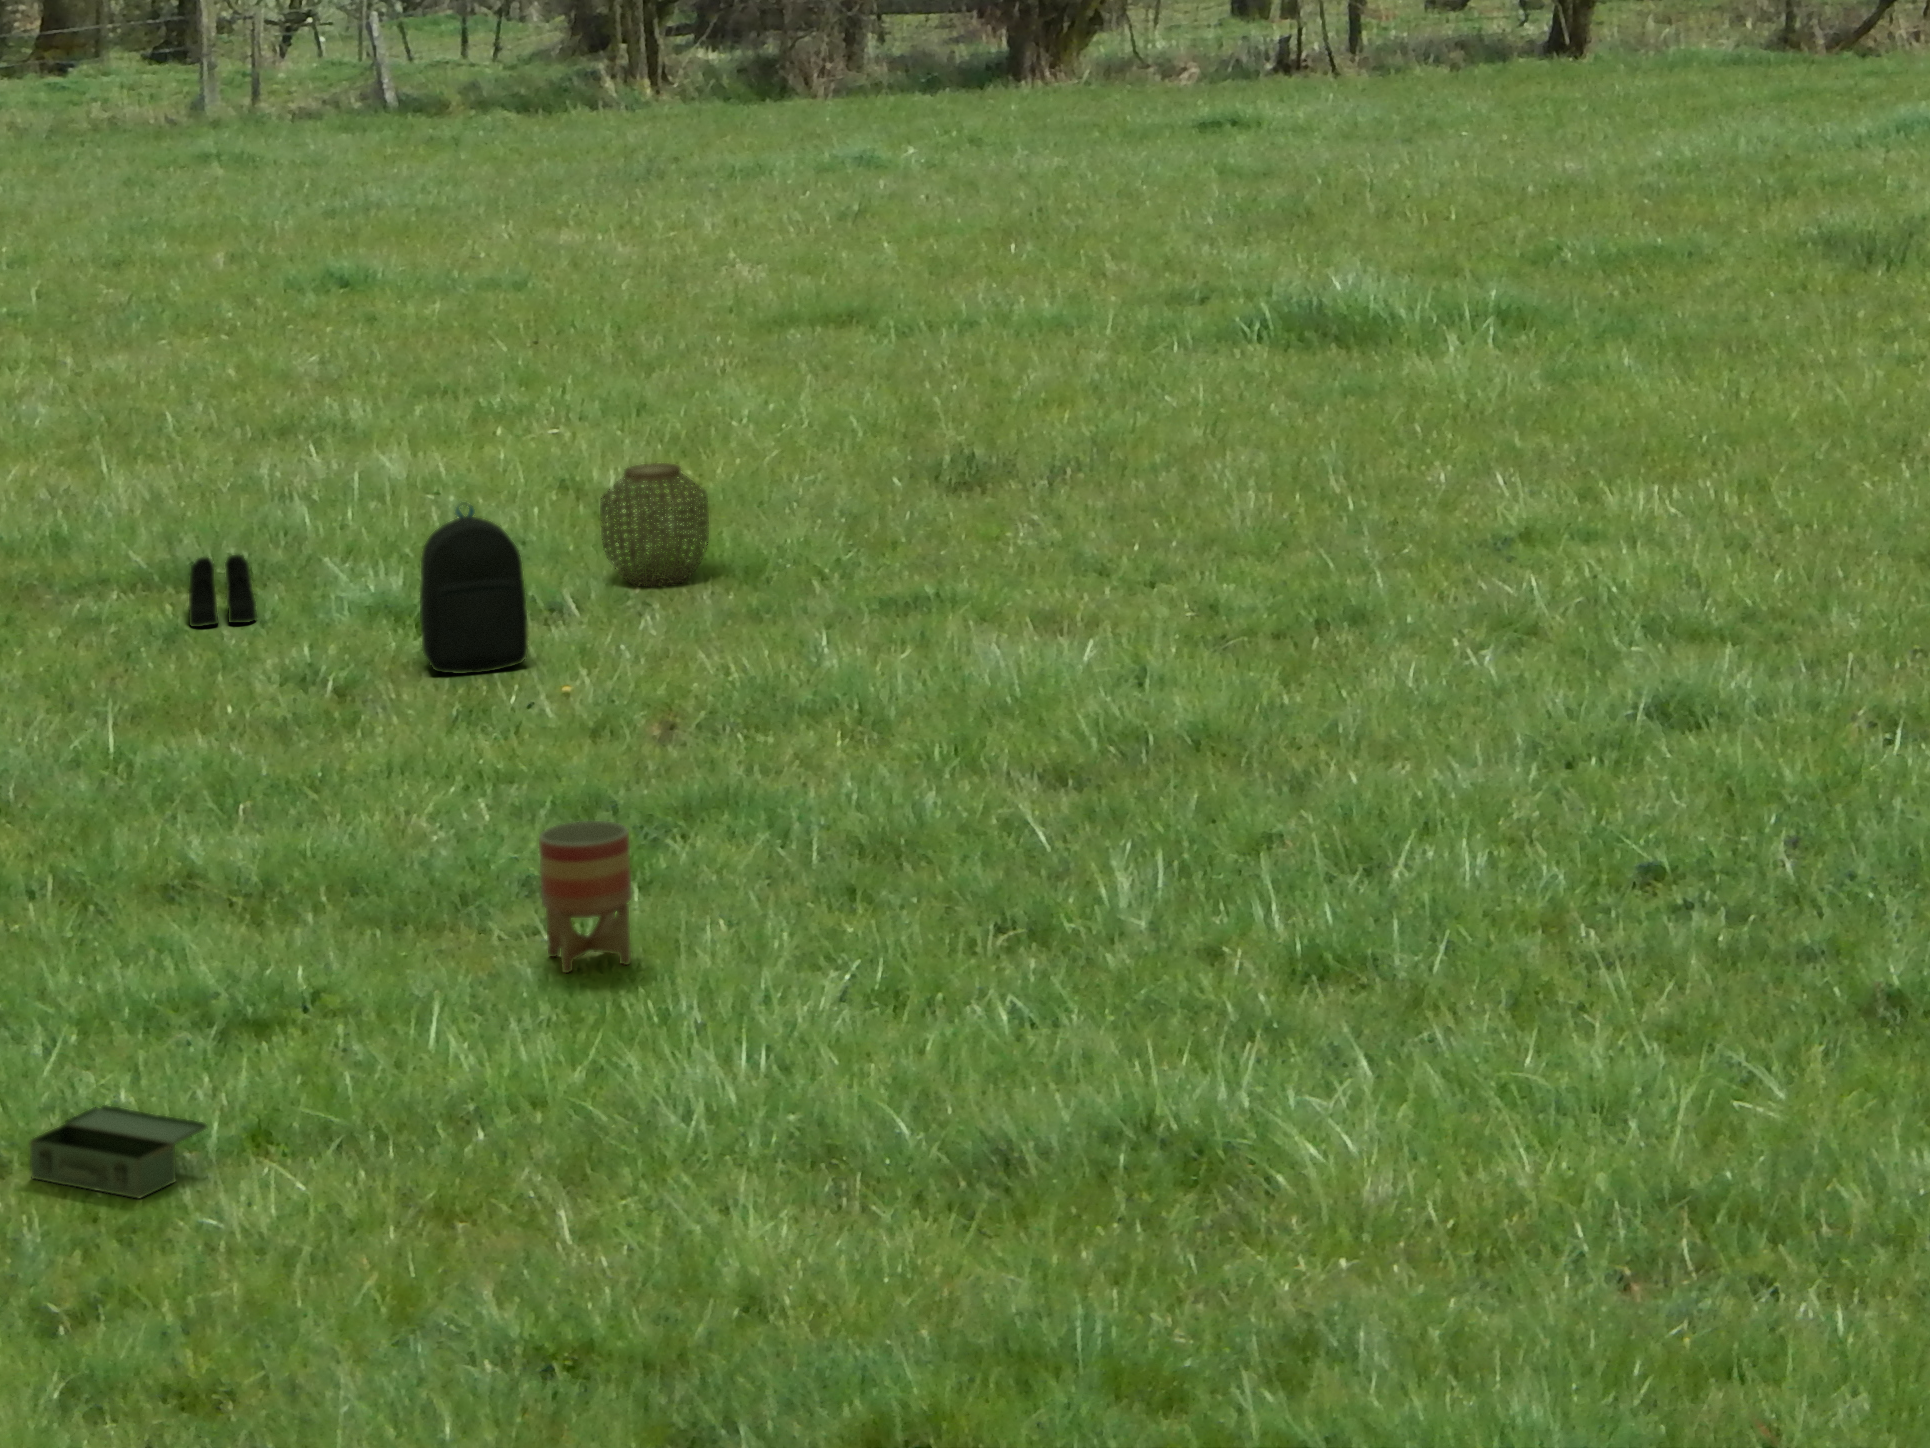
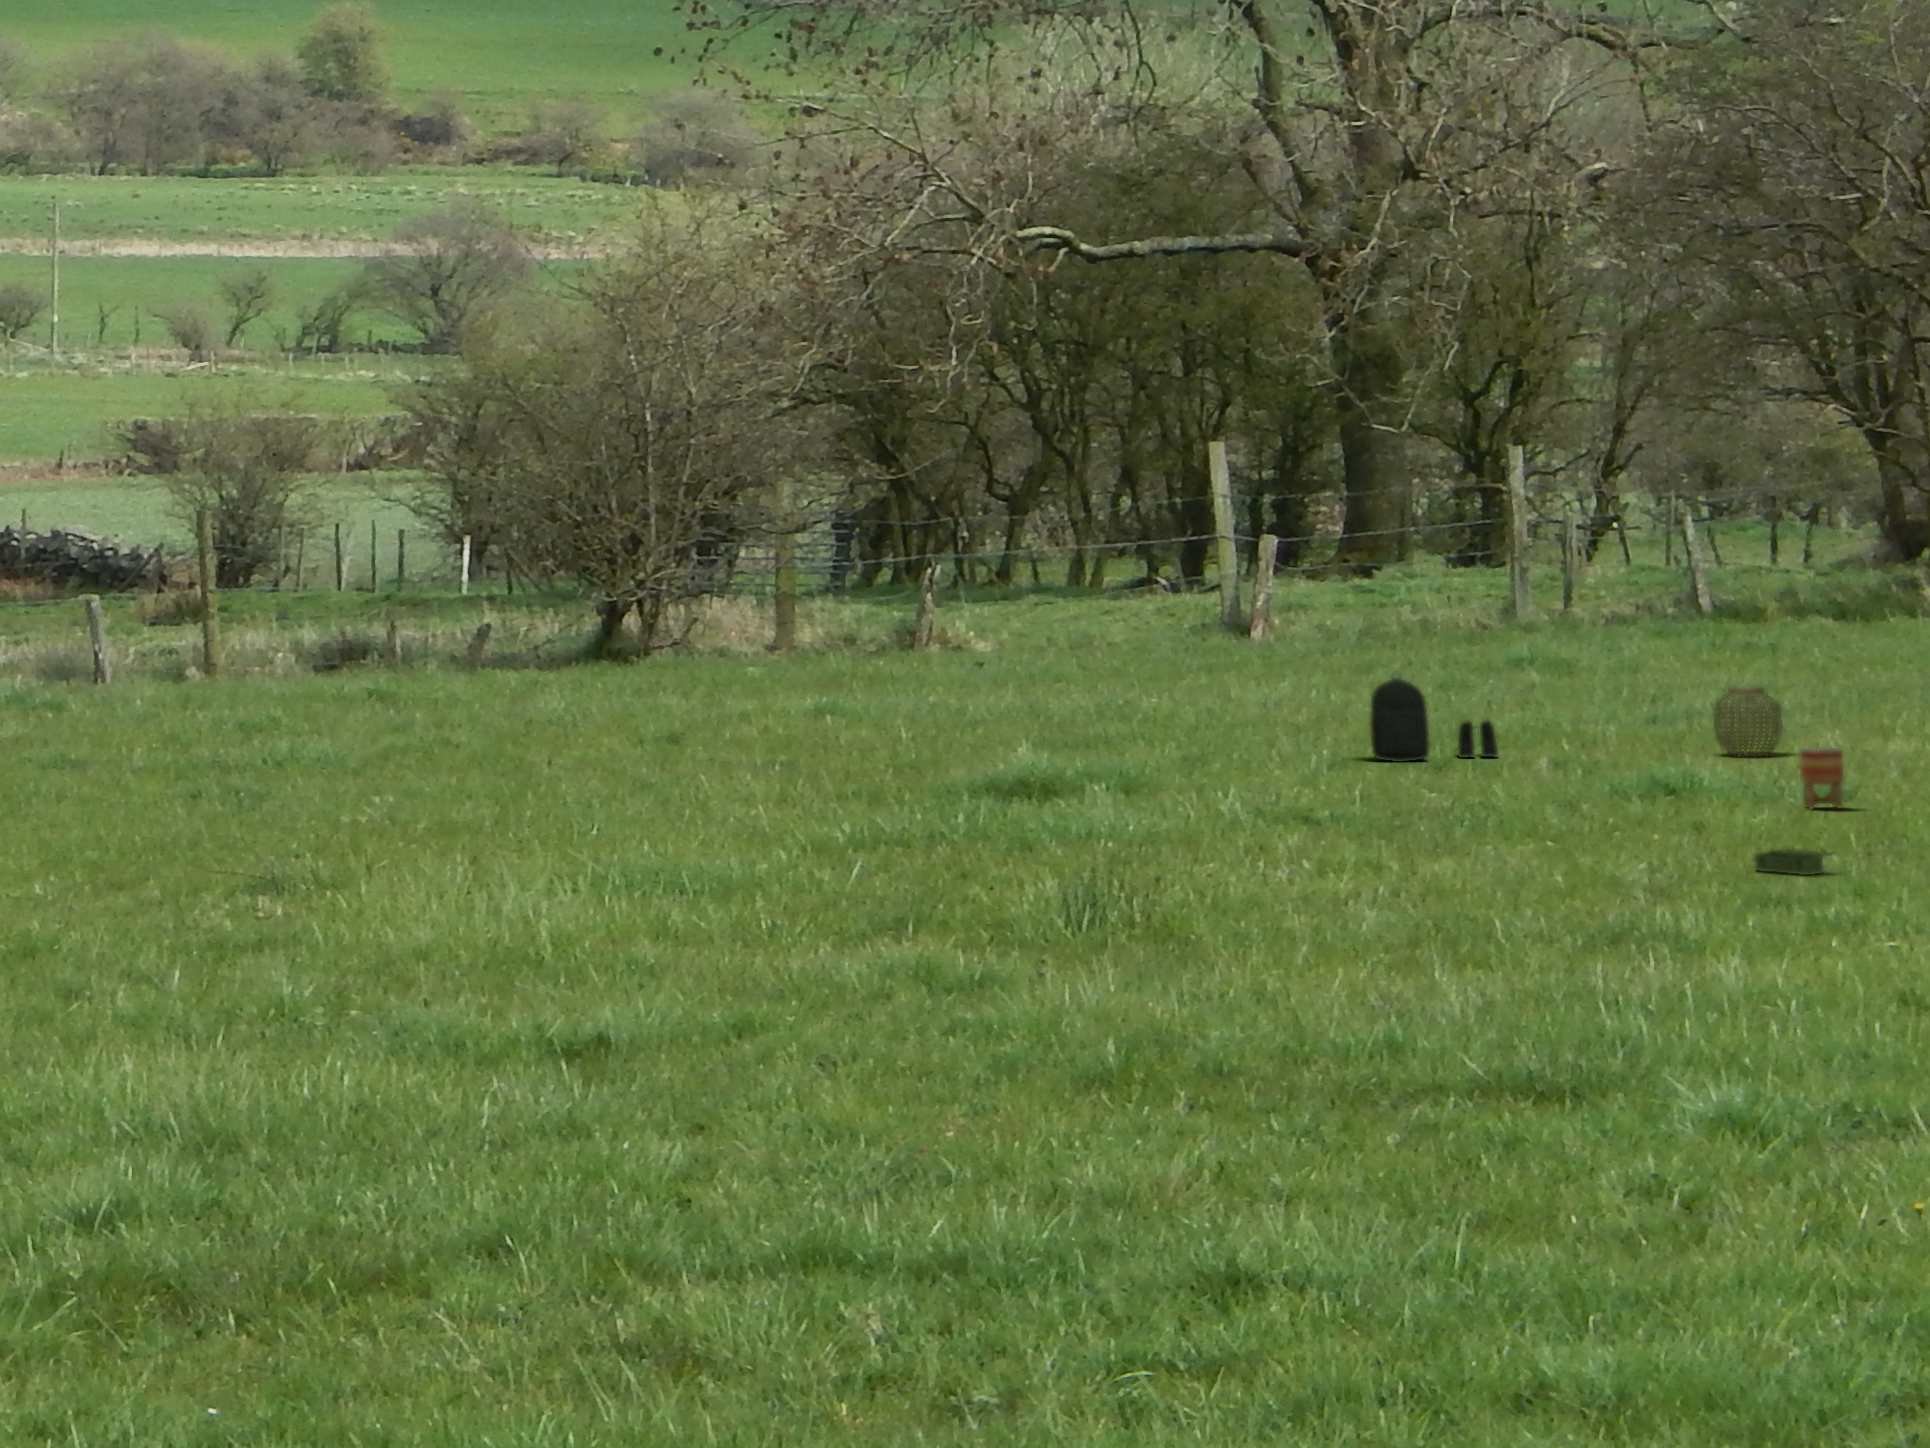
backpack: present [420,505,528,674] -> present [1370,676,1429,762]
planter: present [539,821,632,973] -> present [1799,747,1844,809]
toolbox: present [30,1105,207,1198] -> present [1754,849,1833,875]

